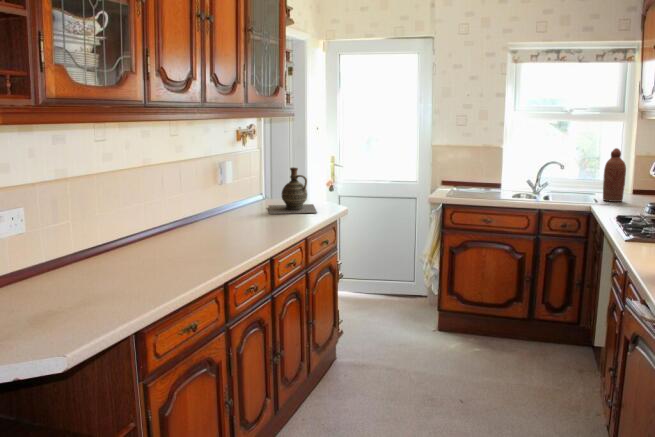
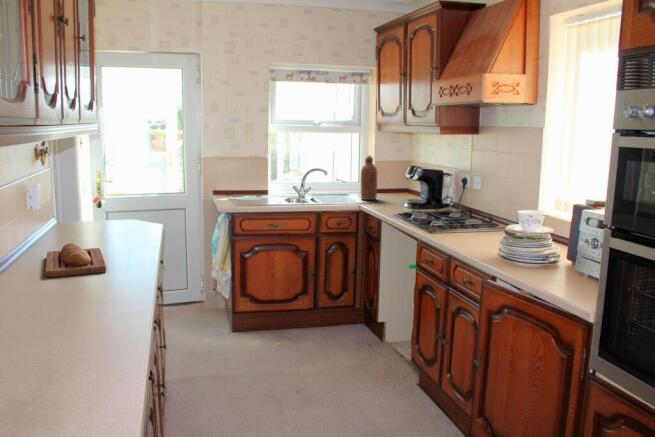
ceramic jug: present [269,167,317,214] -> none [66,186,133,239]
bread loaf: none [209,215,271,241] -> present [45,243,106,277]

